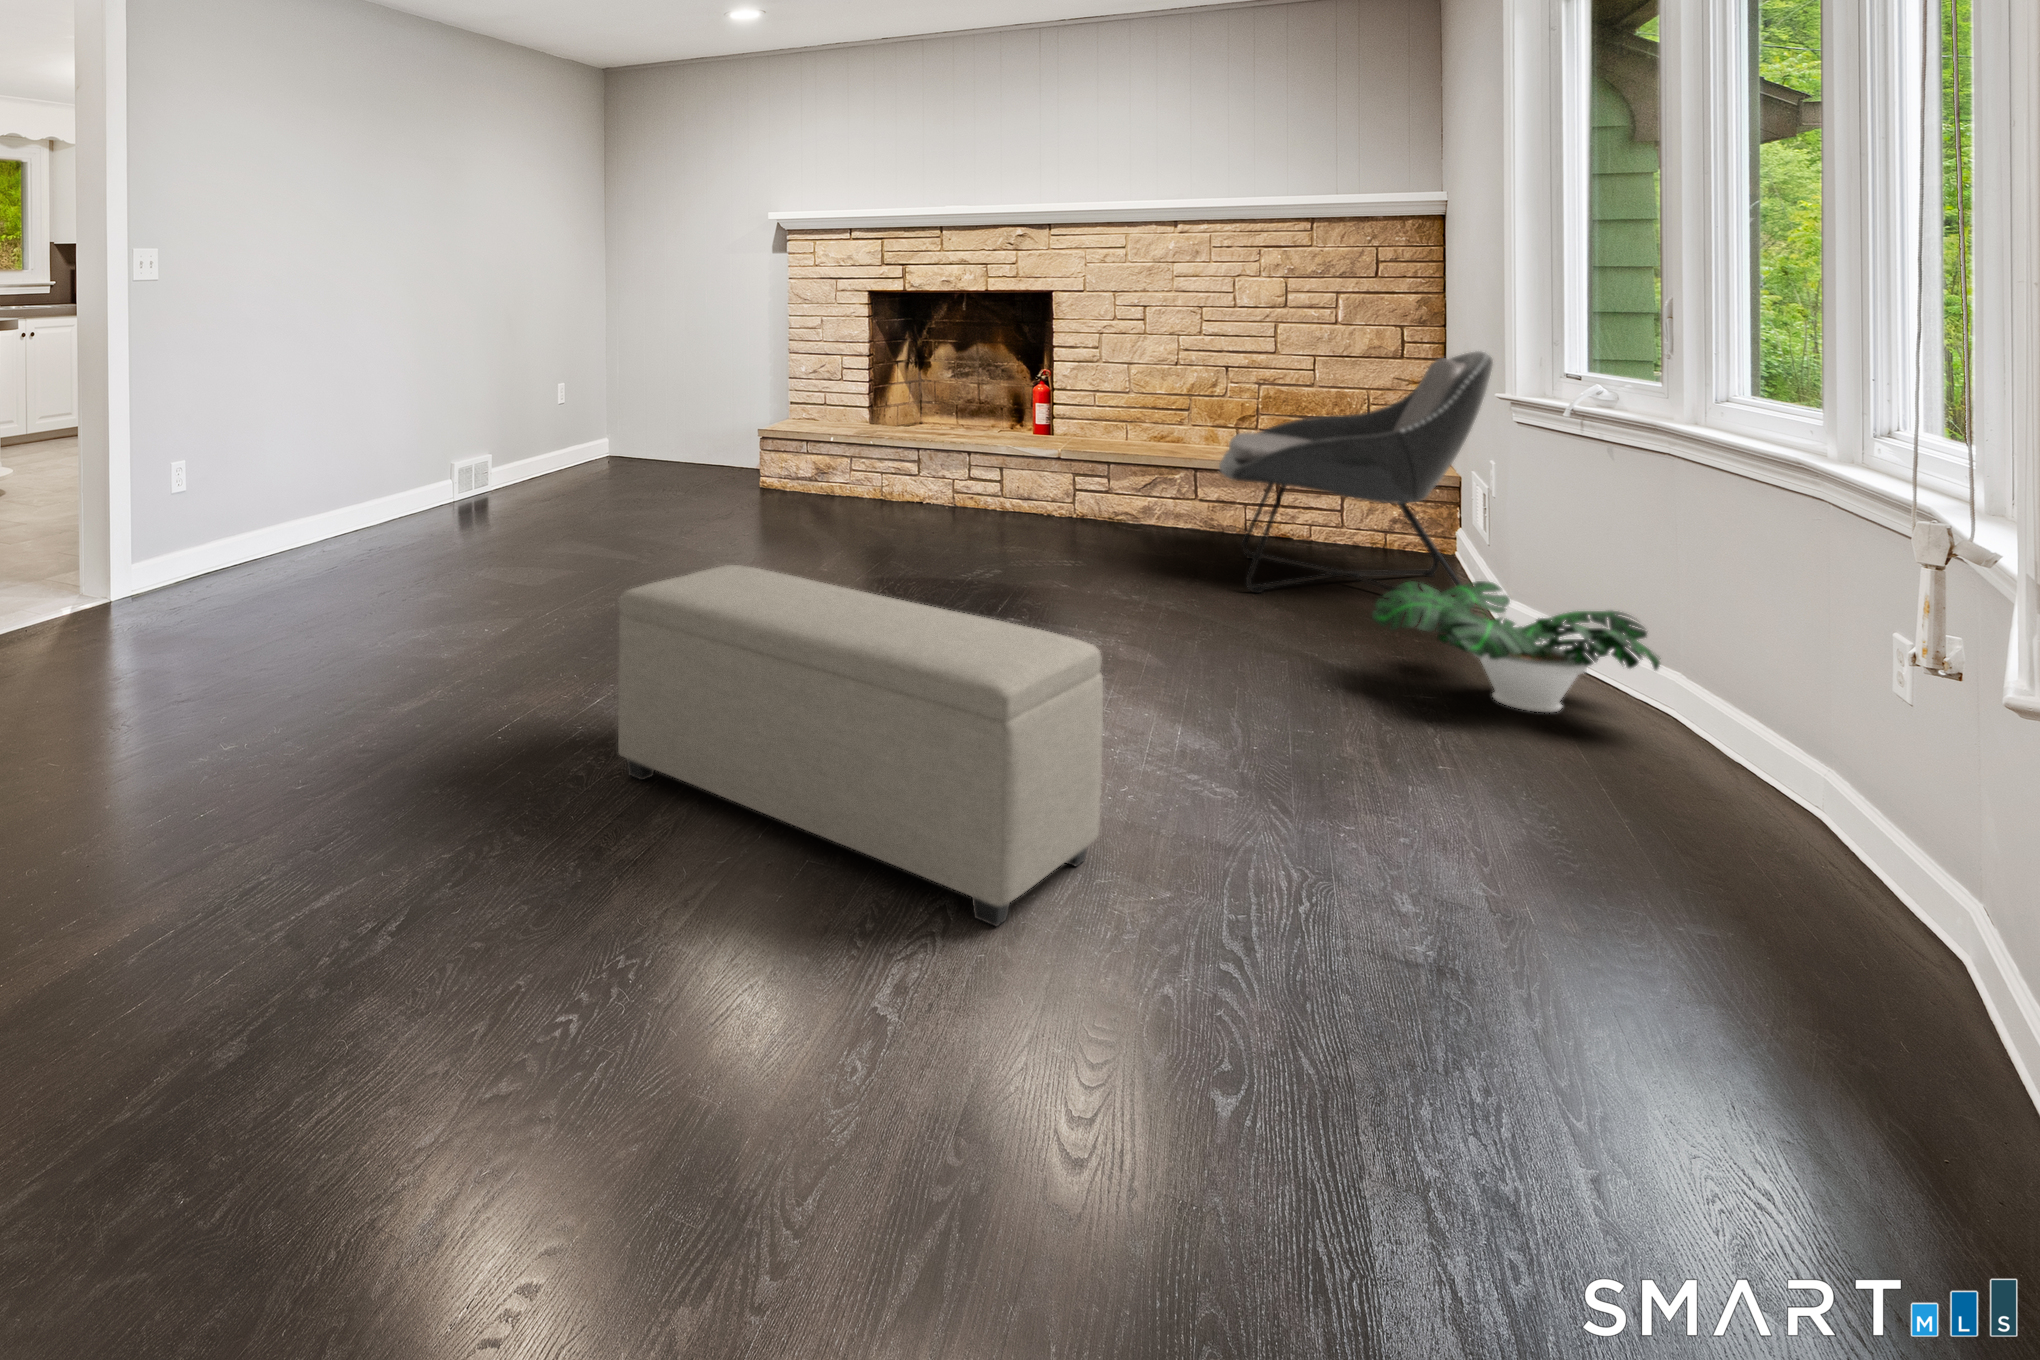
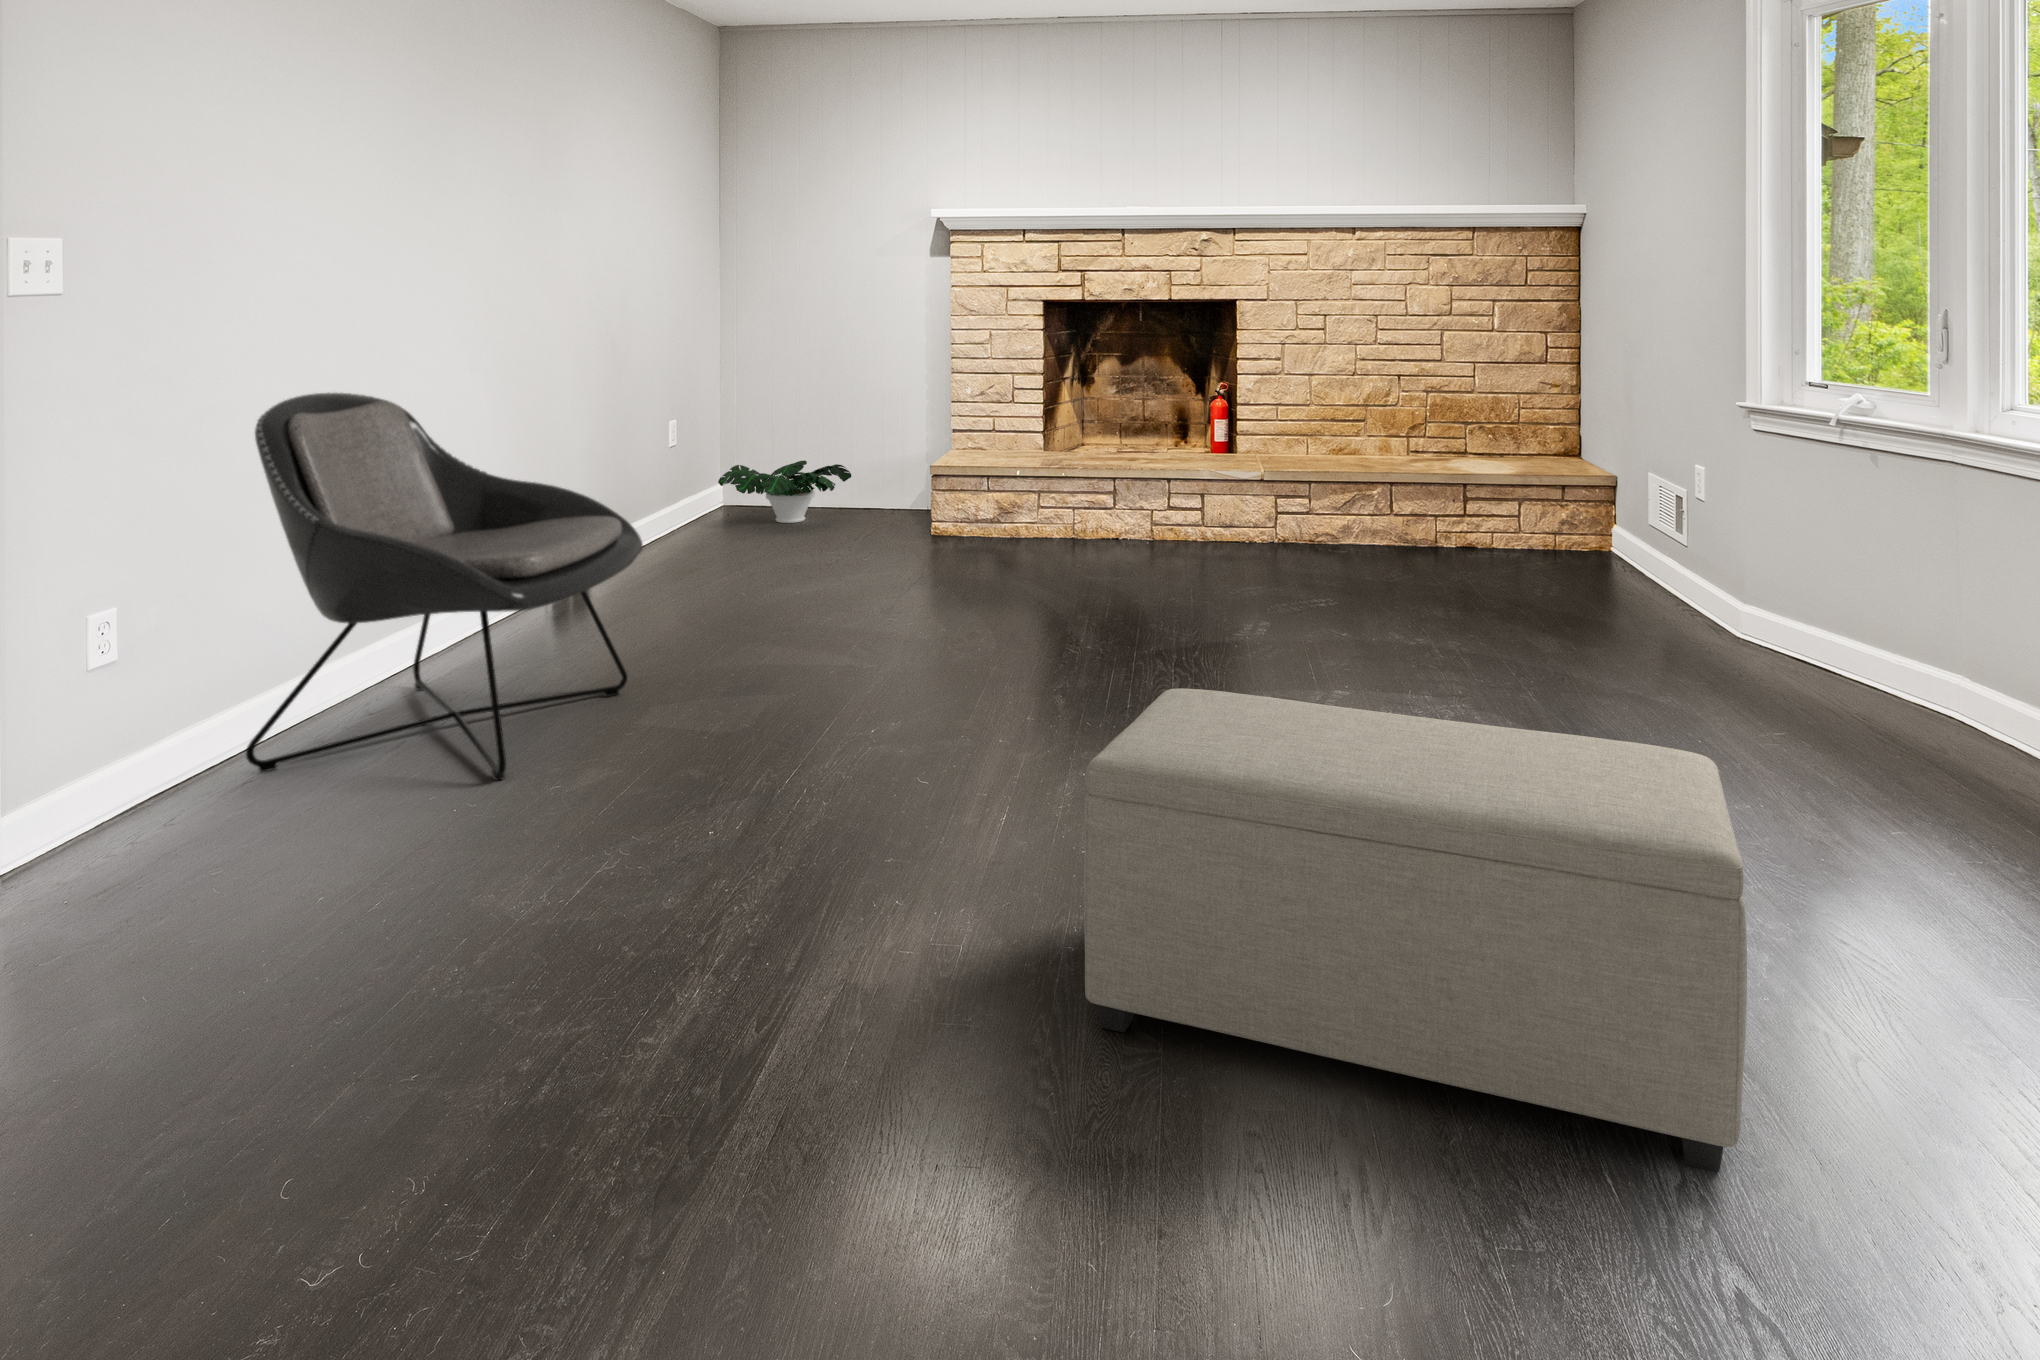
lounge chair: present [1219,351,1493,593] -> present [246,393,643,780]
potted plant: present [1372,581,1661,712] -> present [718,461,851,523]

